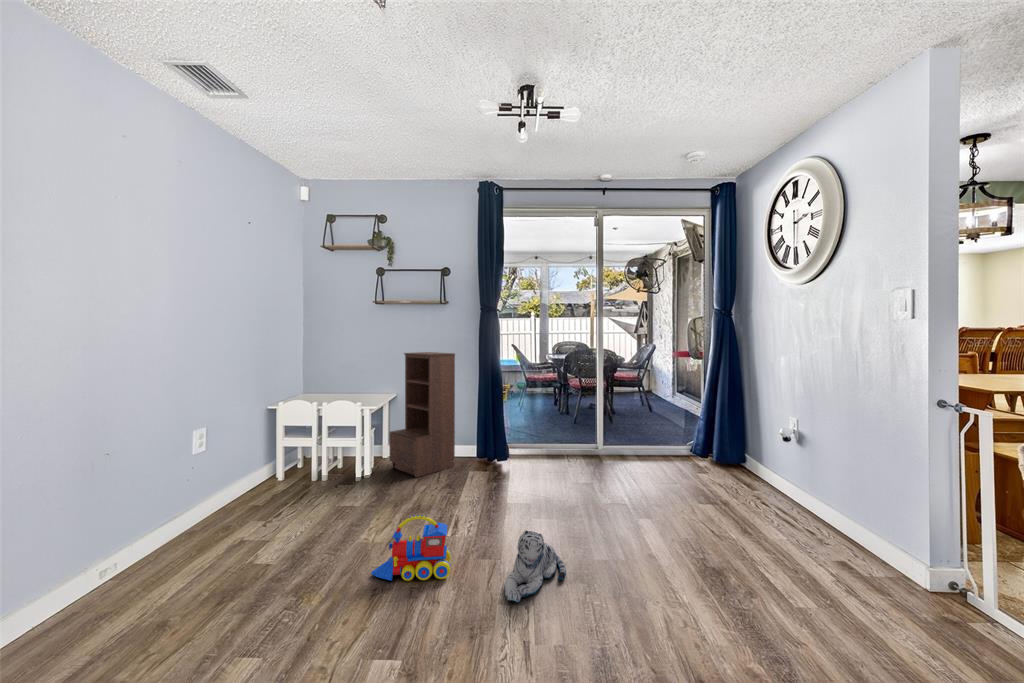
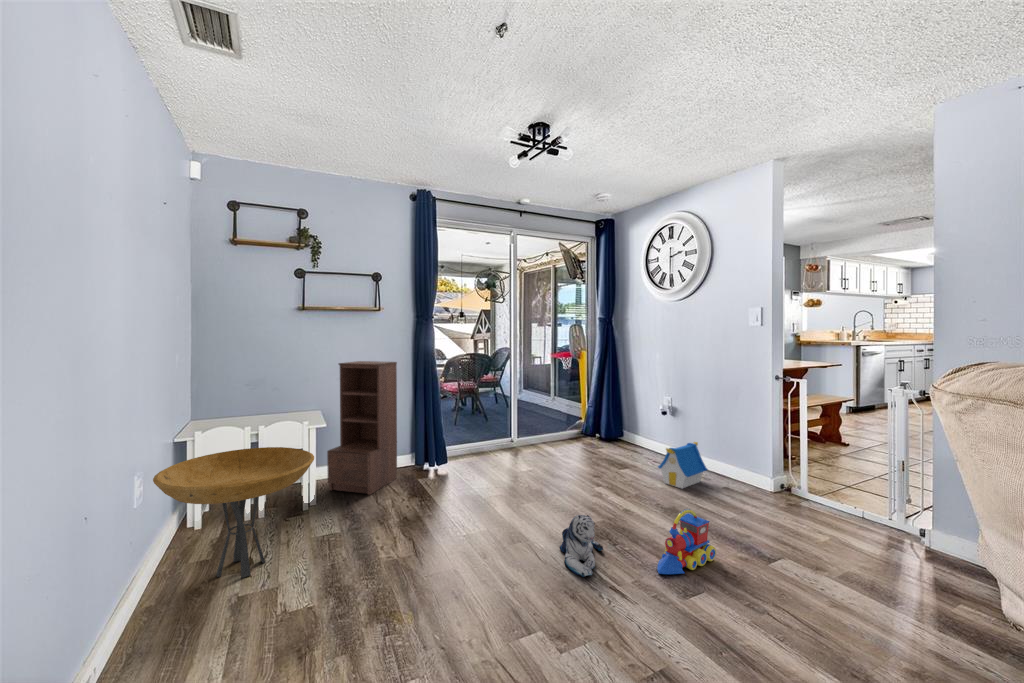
side table: none [203,420,330,523] -> present [153,447,314,578]
toy house: none [732,475,807,535] -> present [658,442,707,489]
toy train: present [371,515,451,581] -> present [657,509,716,574]

